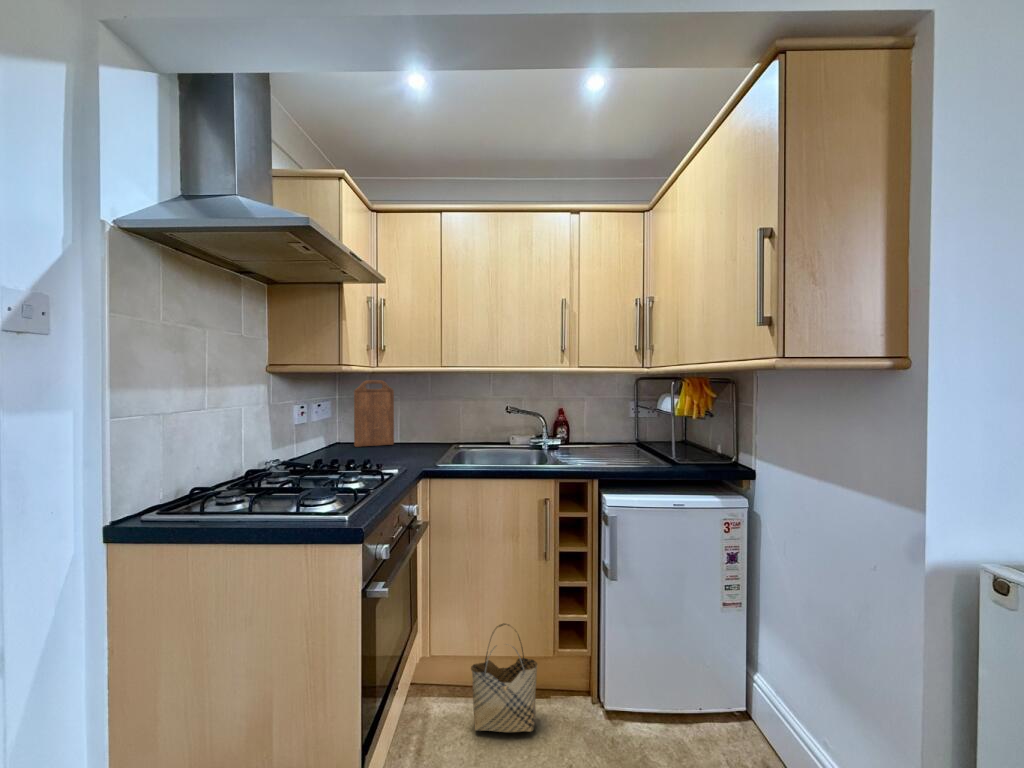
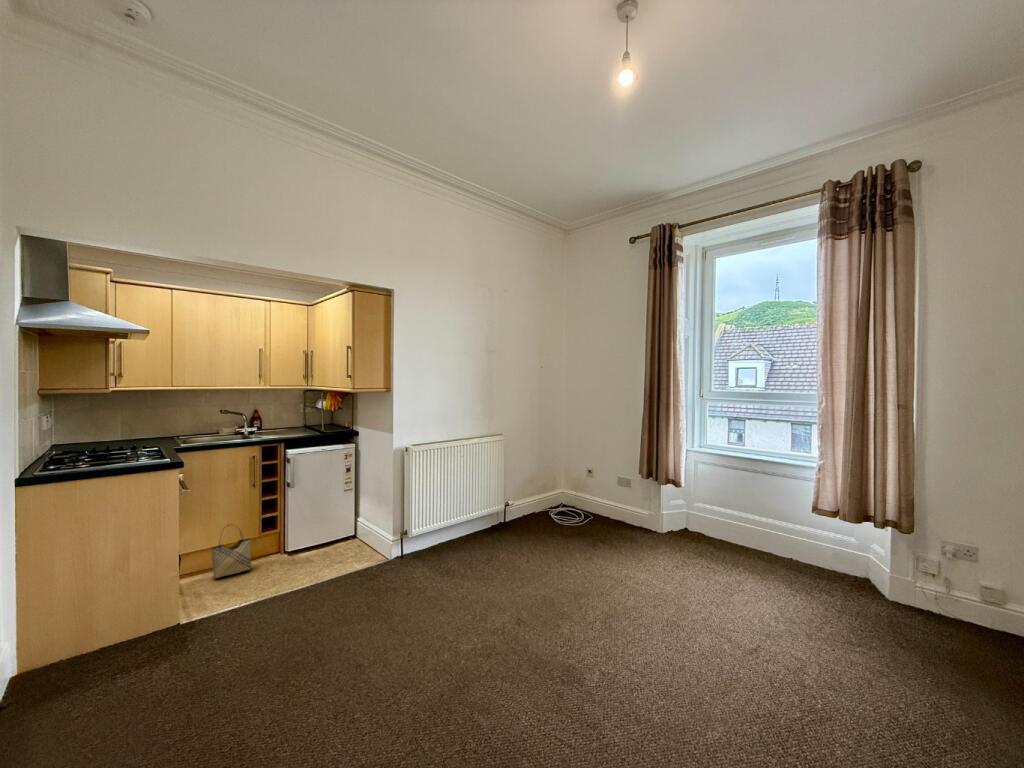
cutting board: present [354,380,394,447] -> none [81,395,118,445]

